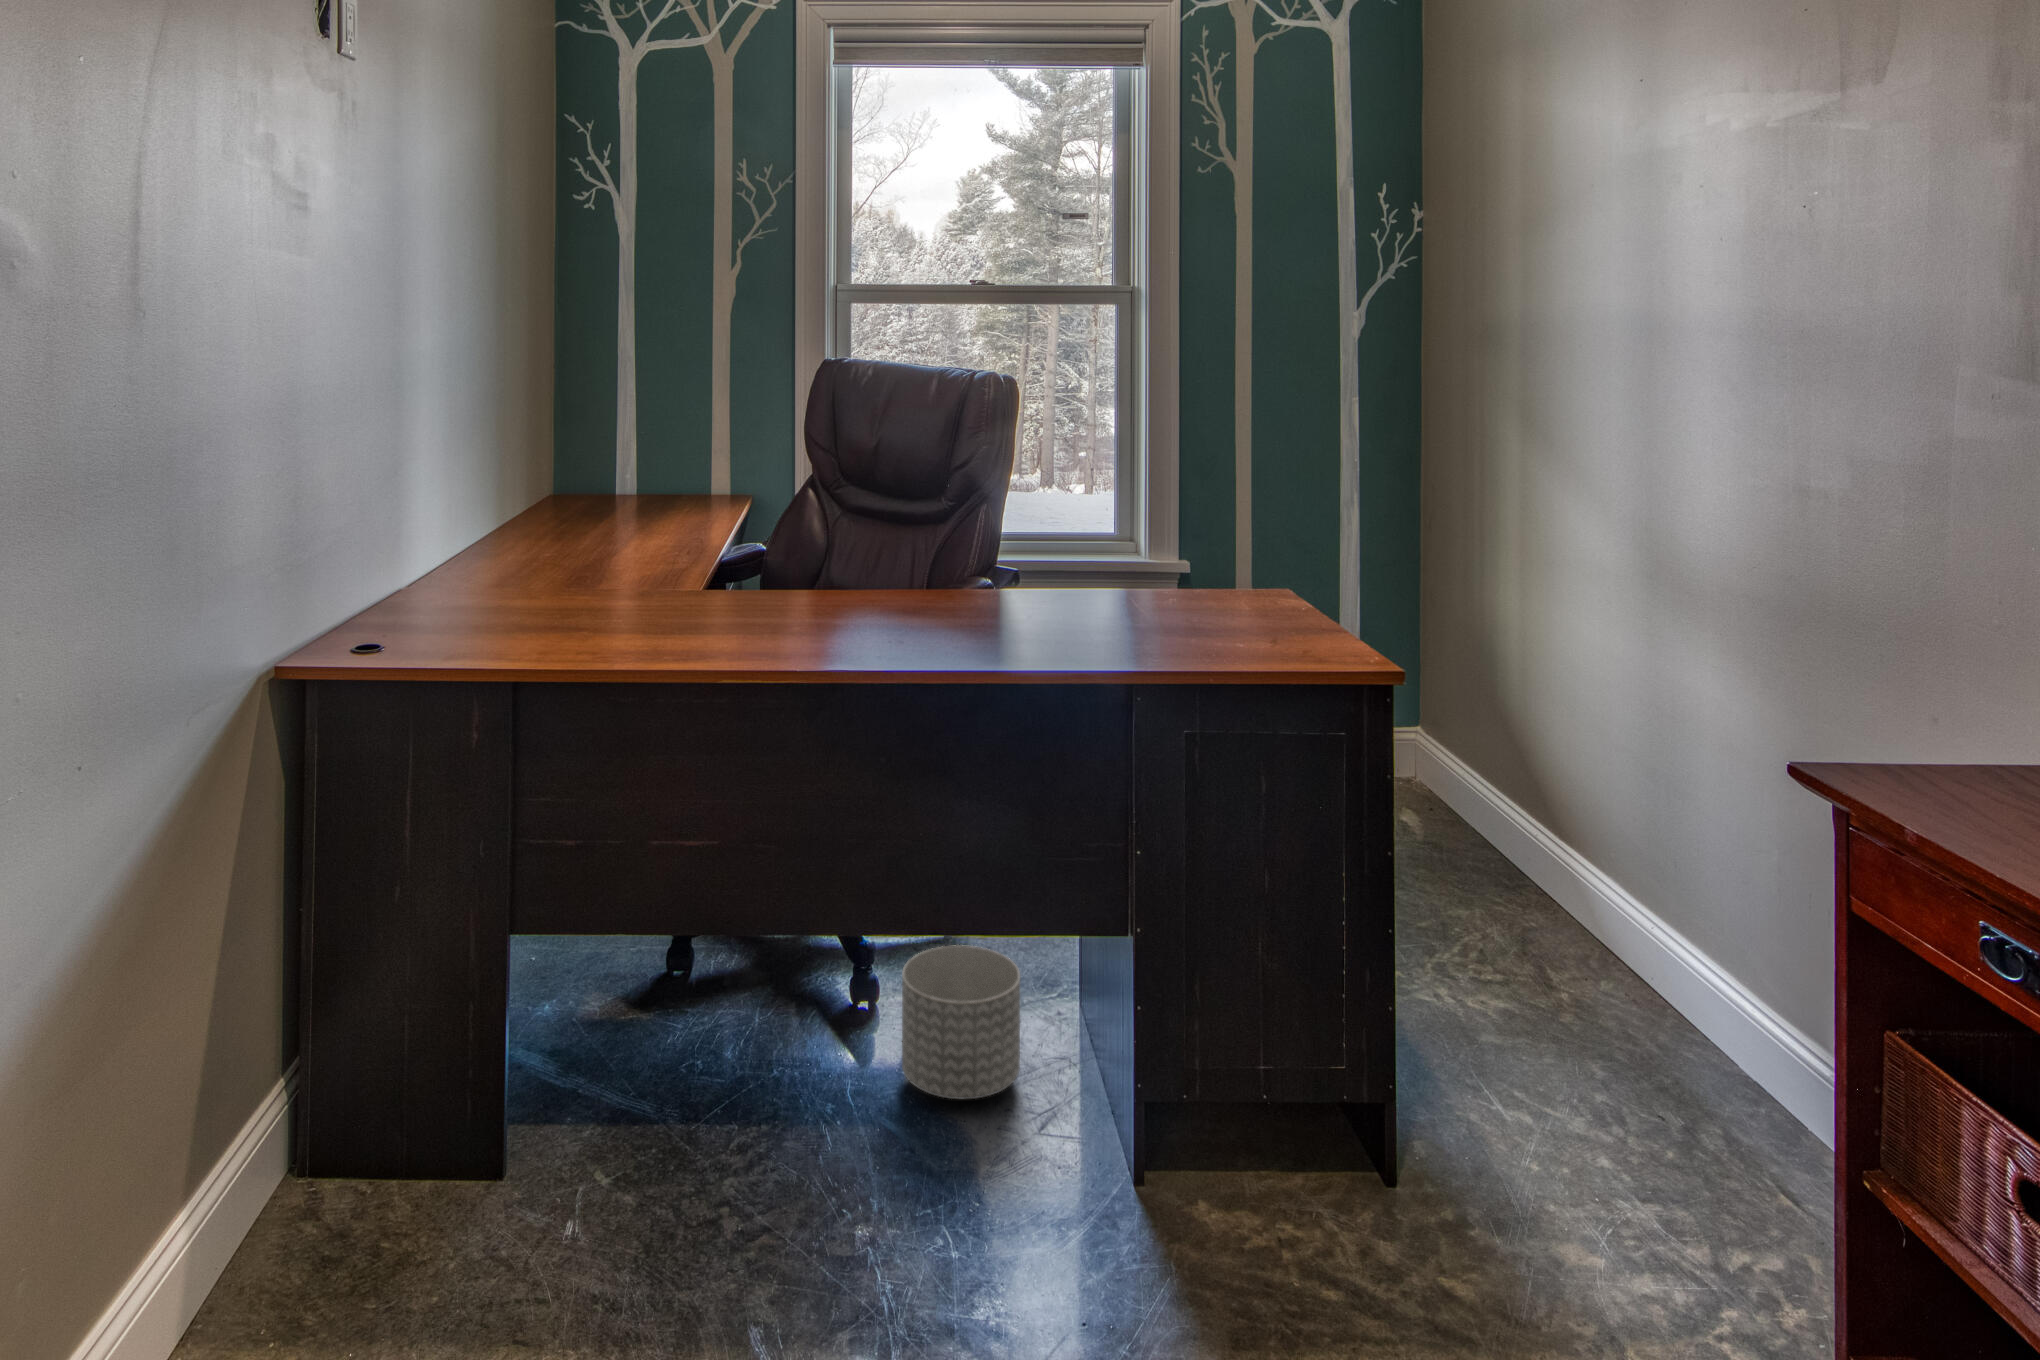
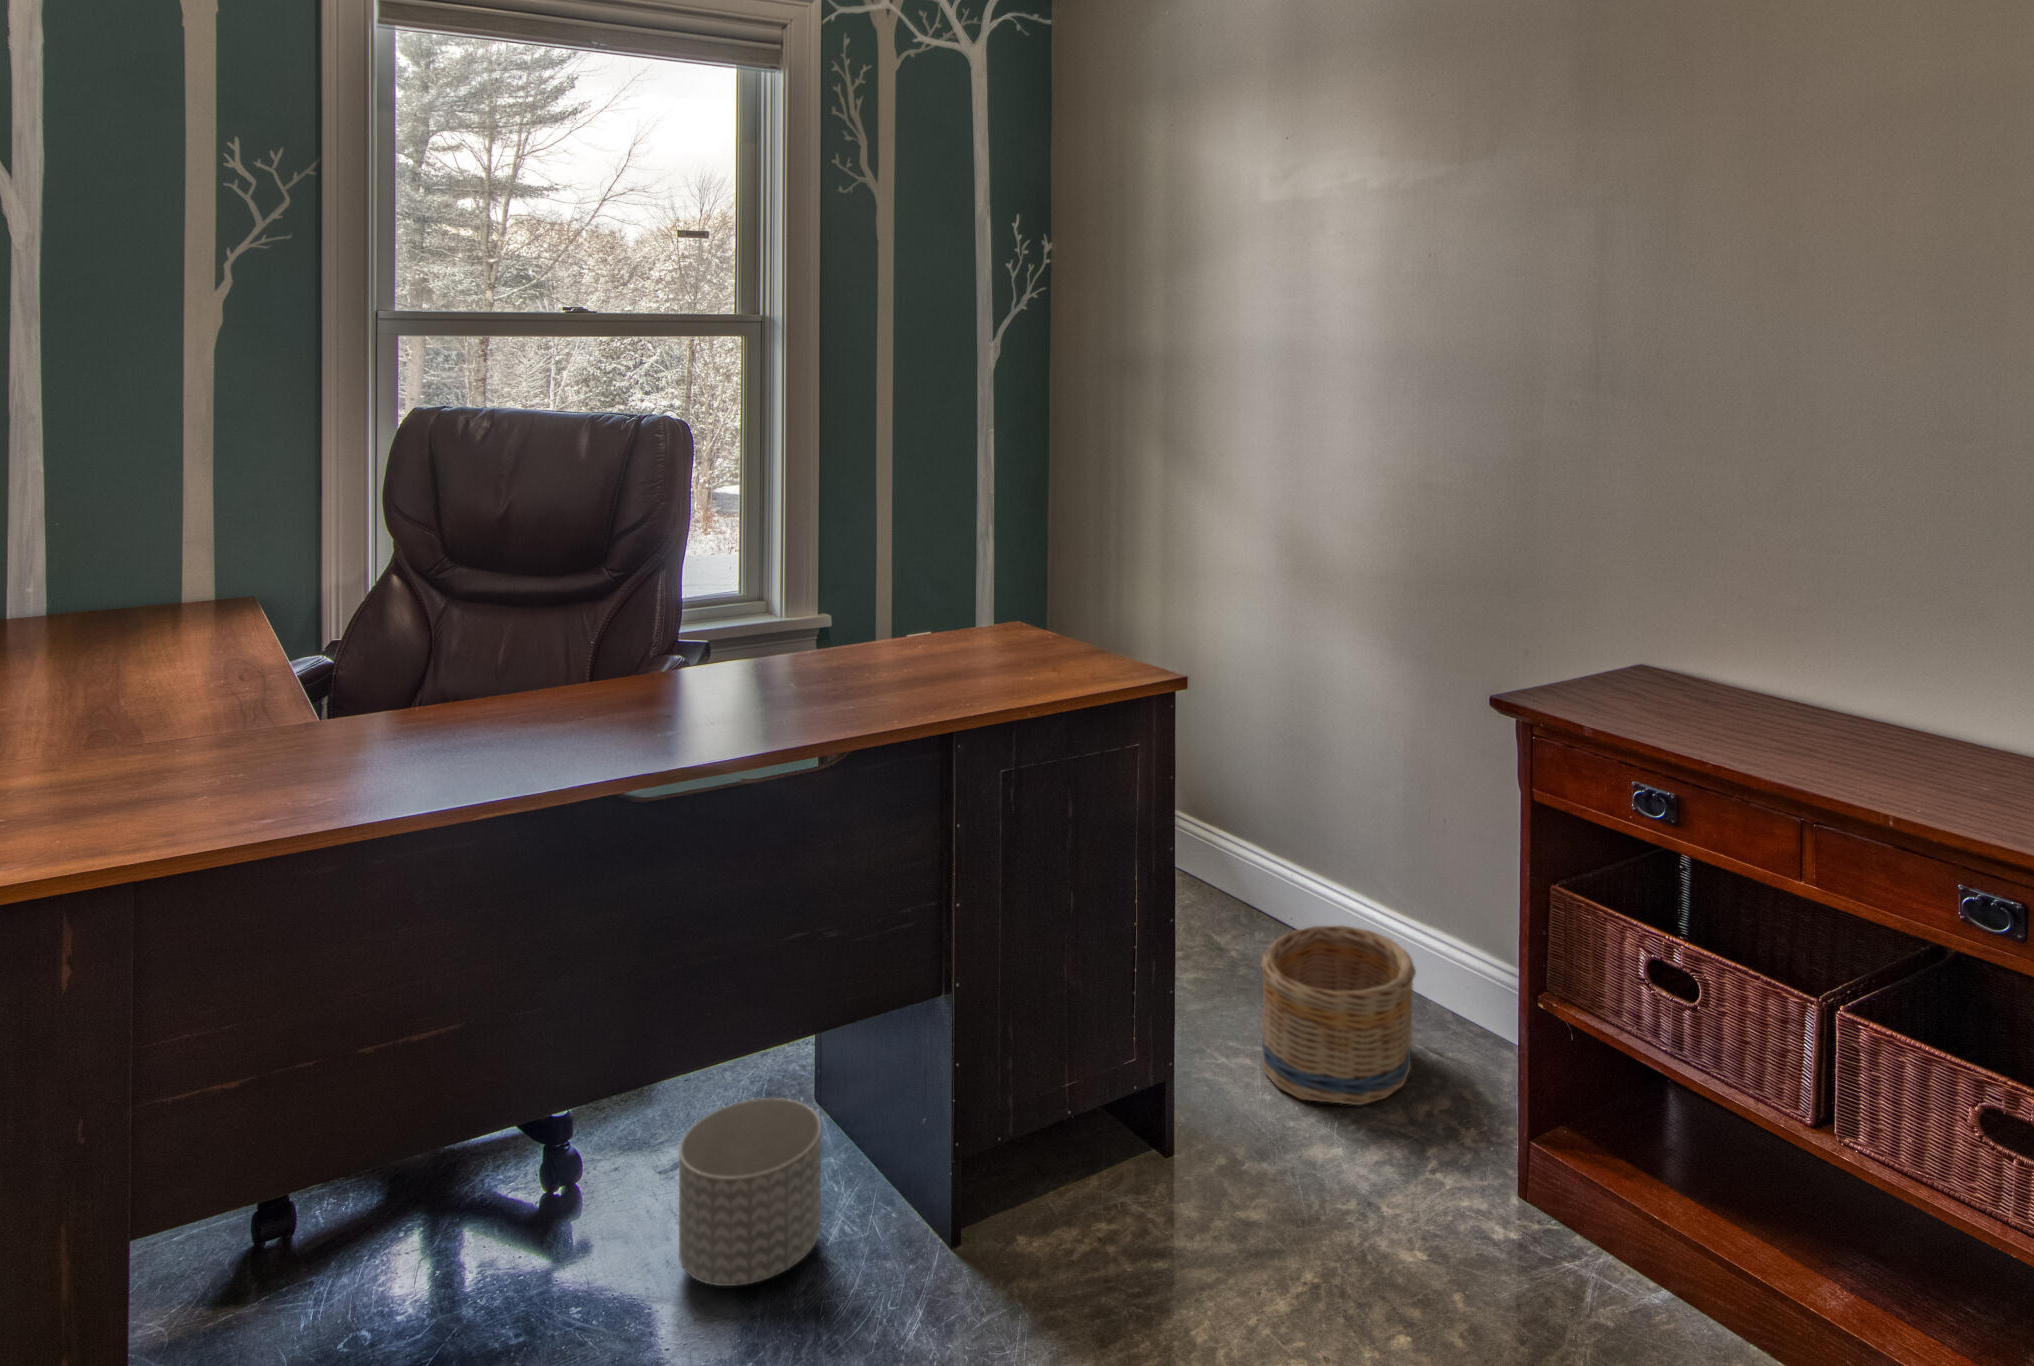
basket: none [1525,956,1730,1178] -> present [1261,926,1416,1105]

